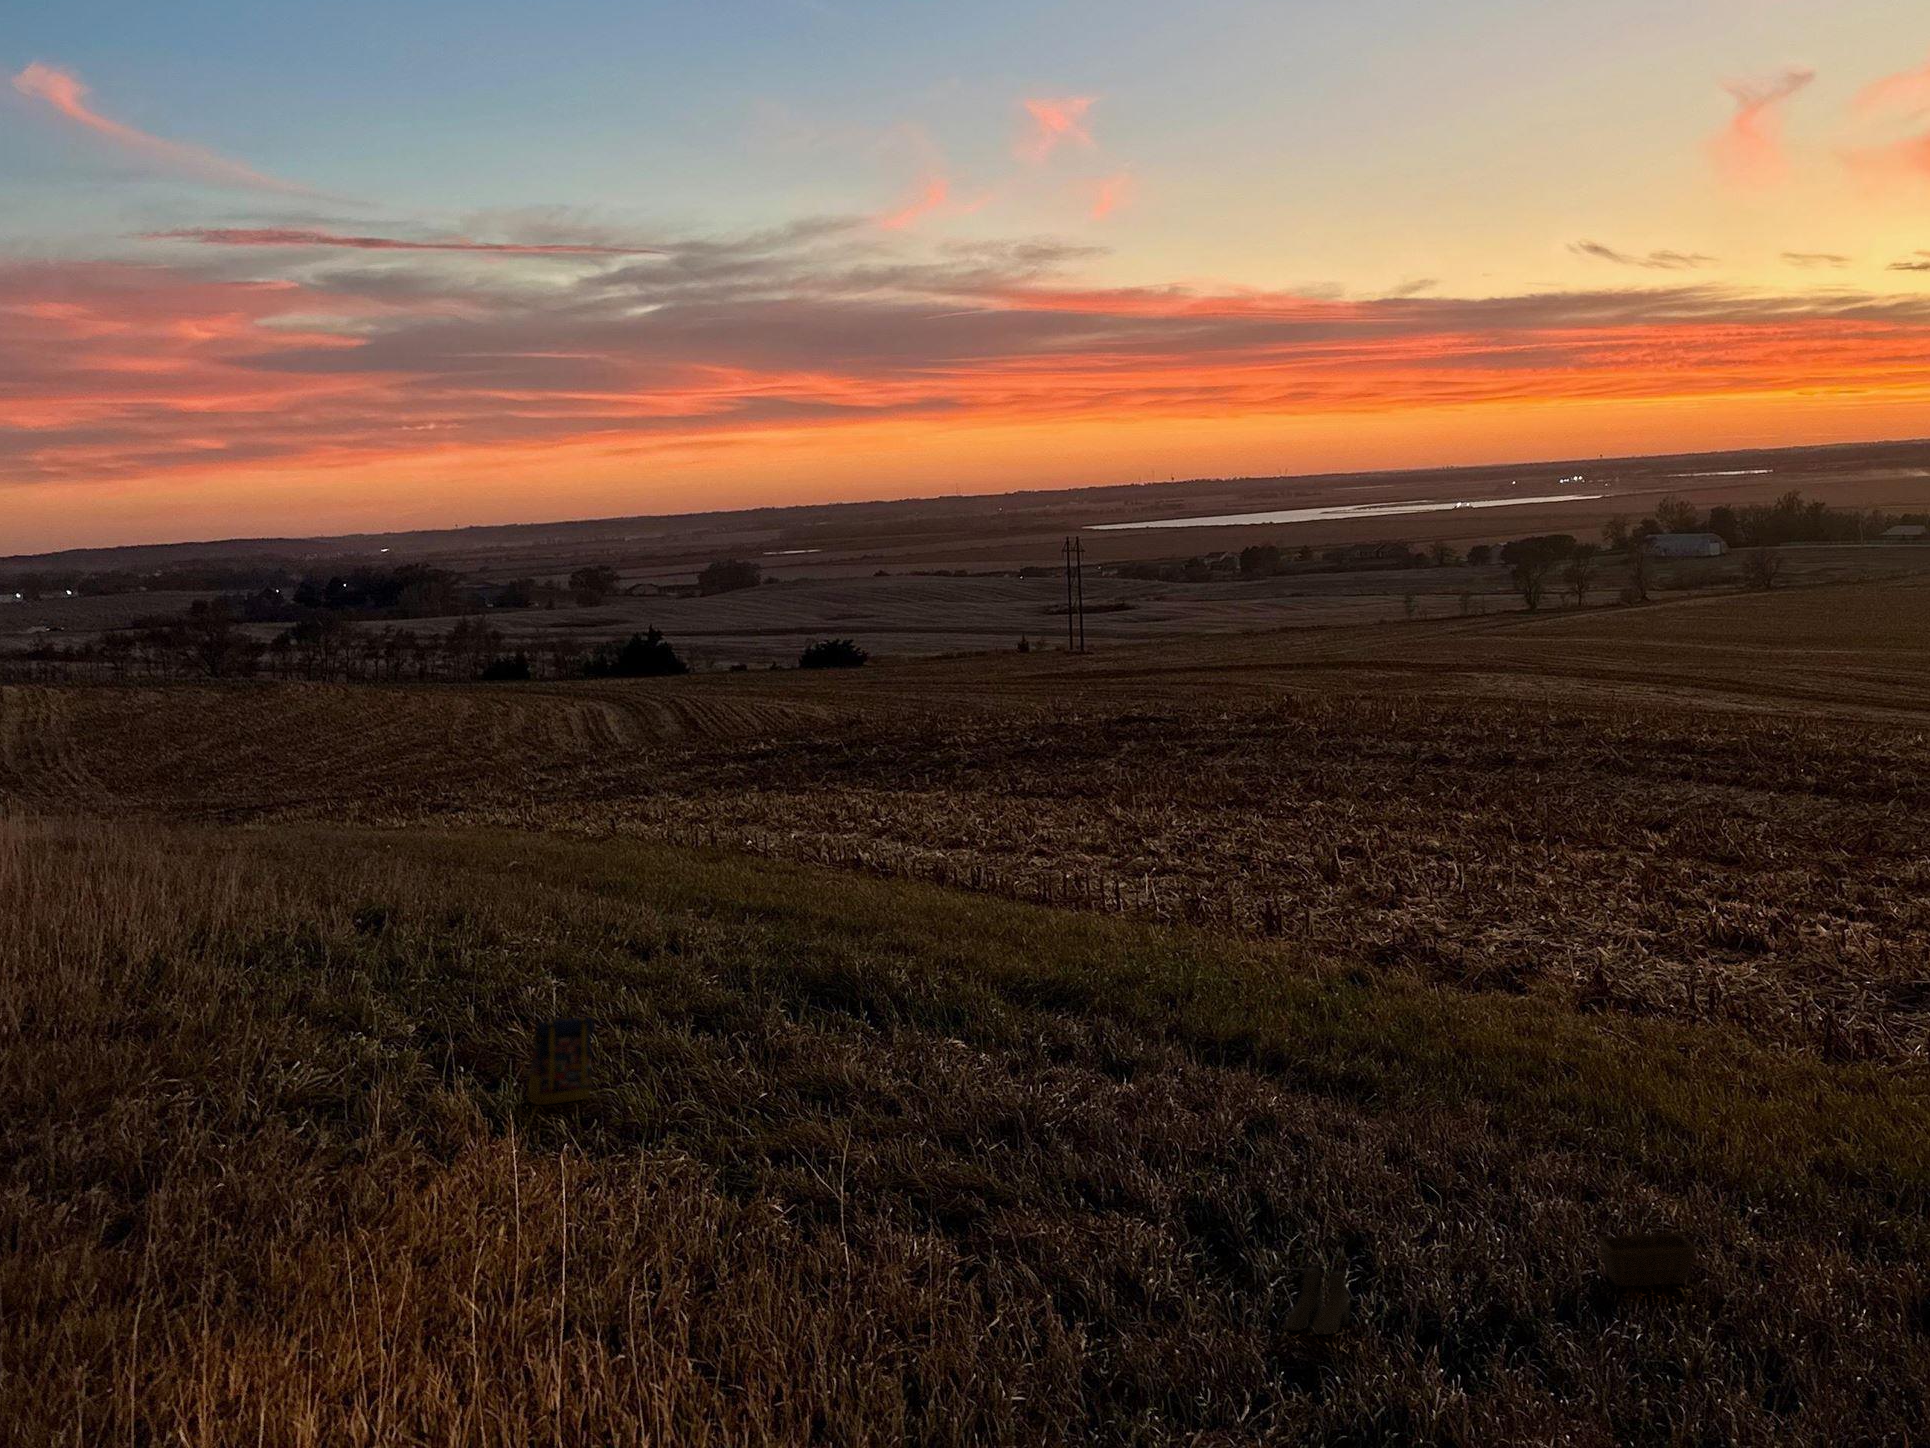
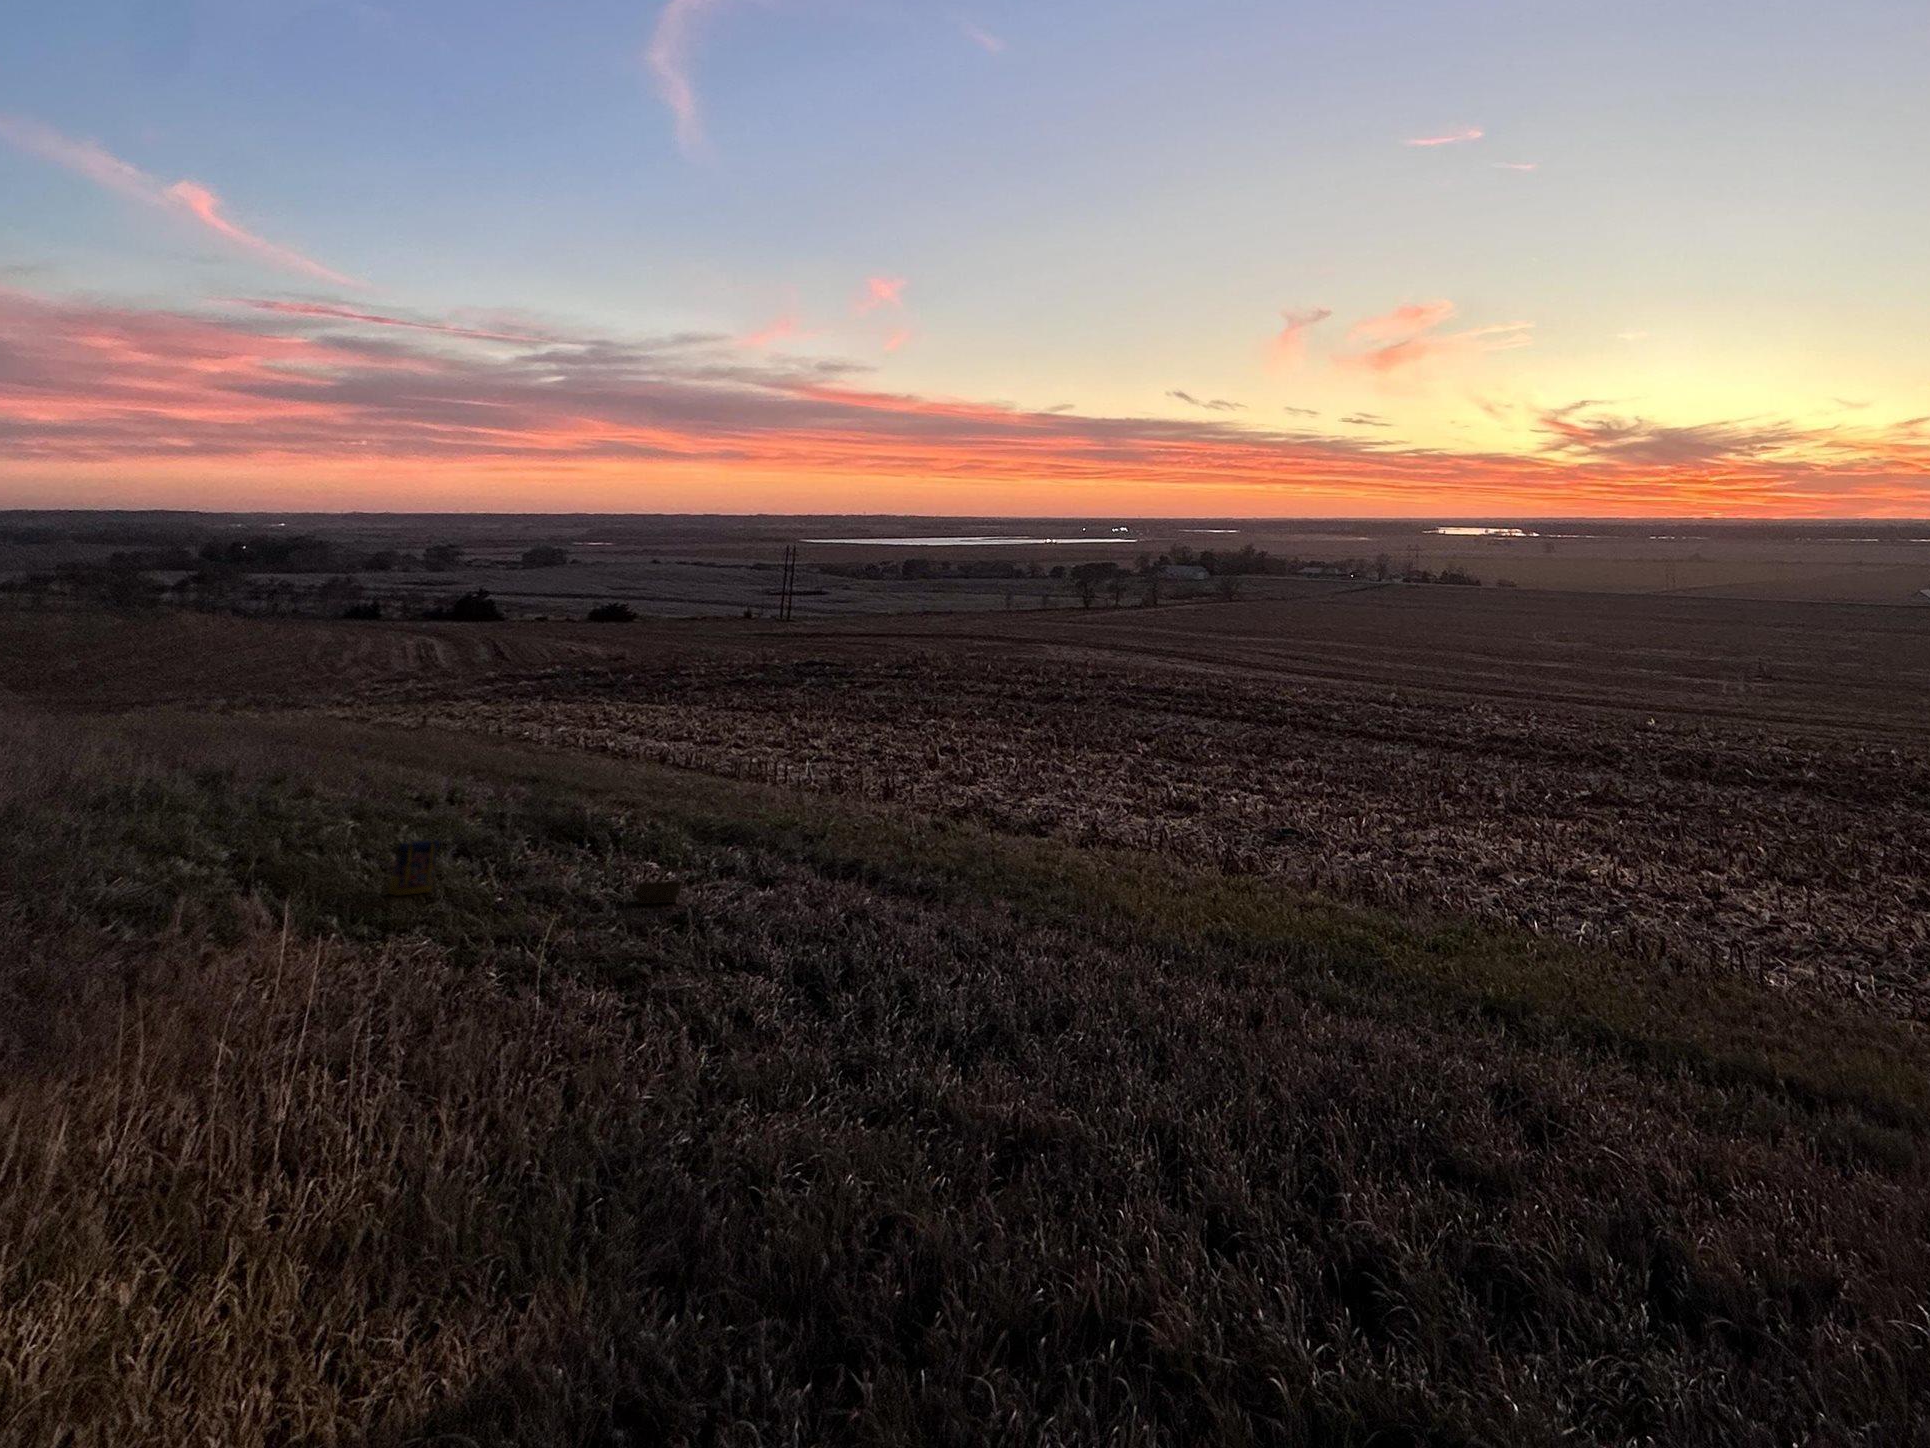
basket: present [1598,1205,1695,1286] -> present [636,869,683,904]
boots: present [1285,1265,1350,1335] -> none [884,968,923,1004]

